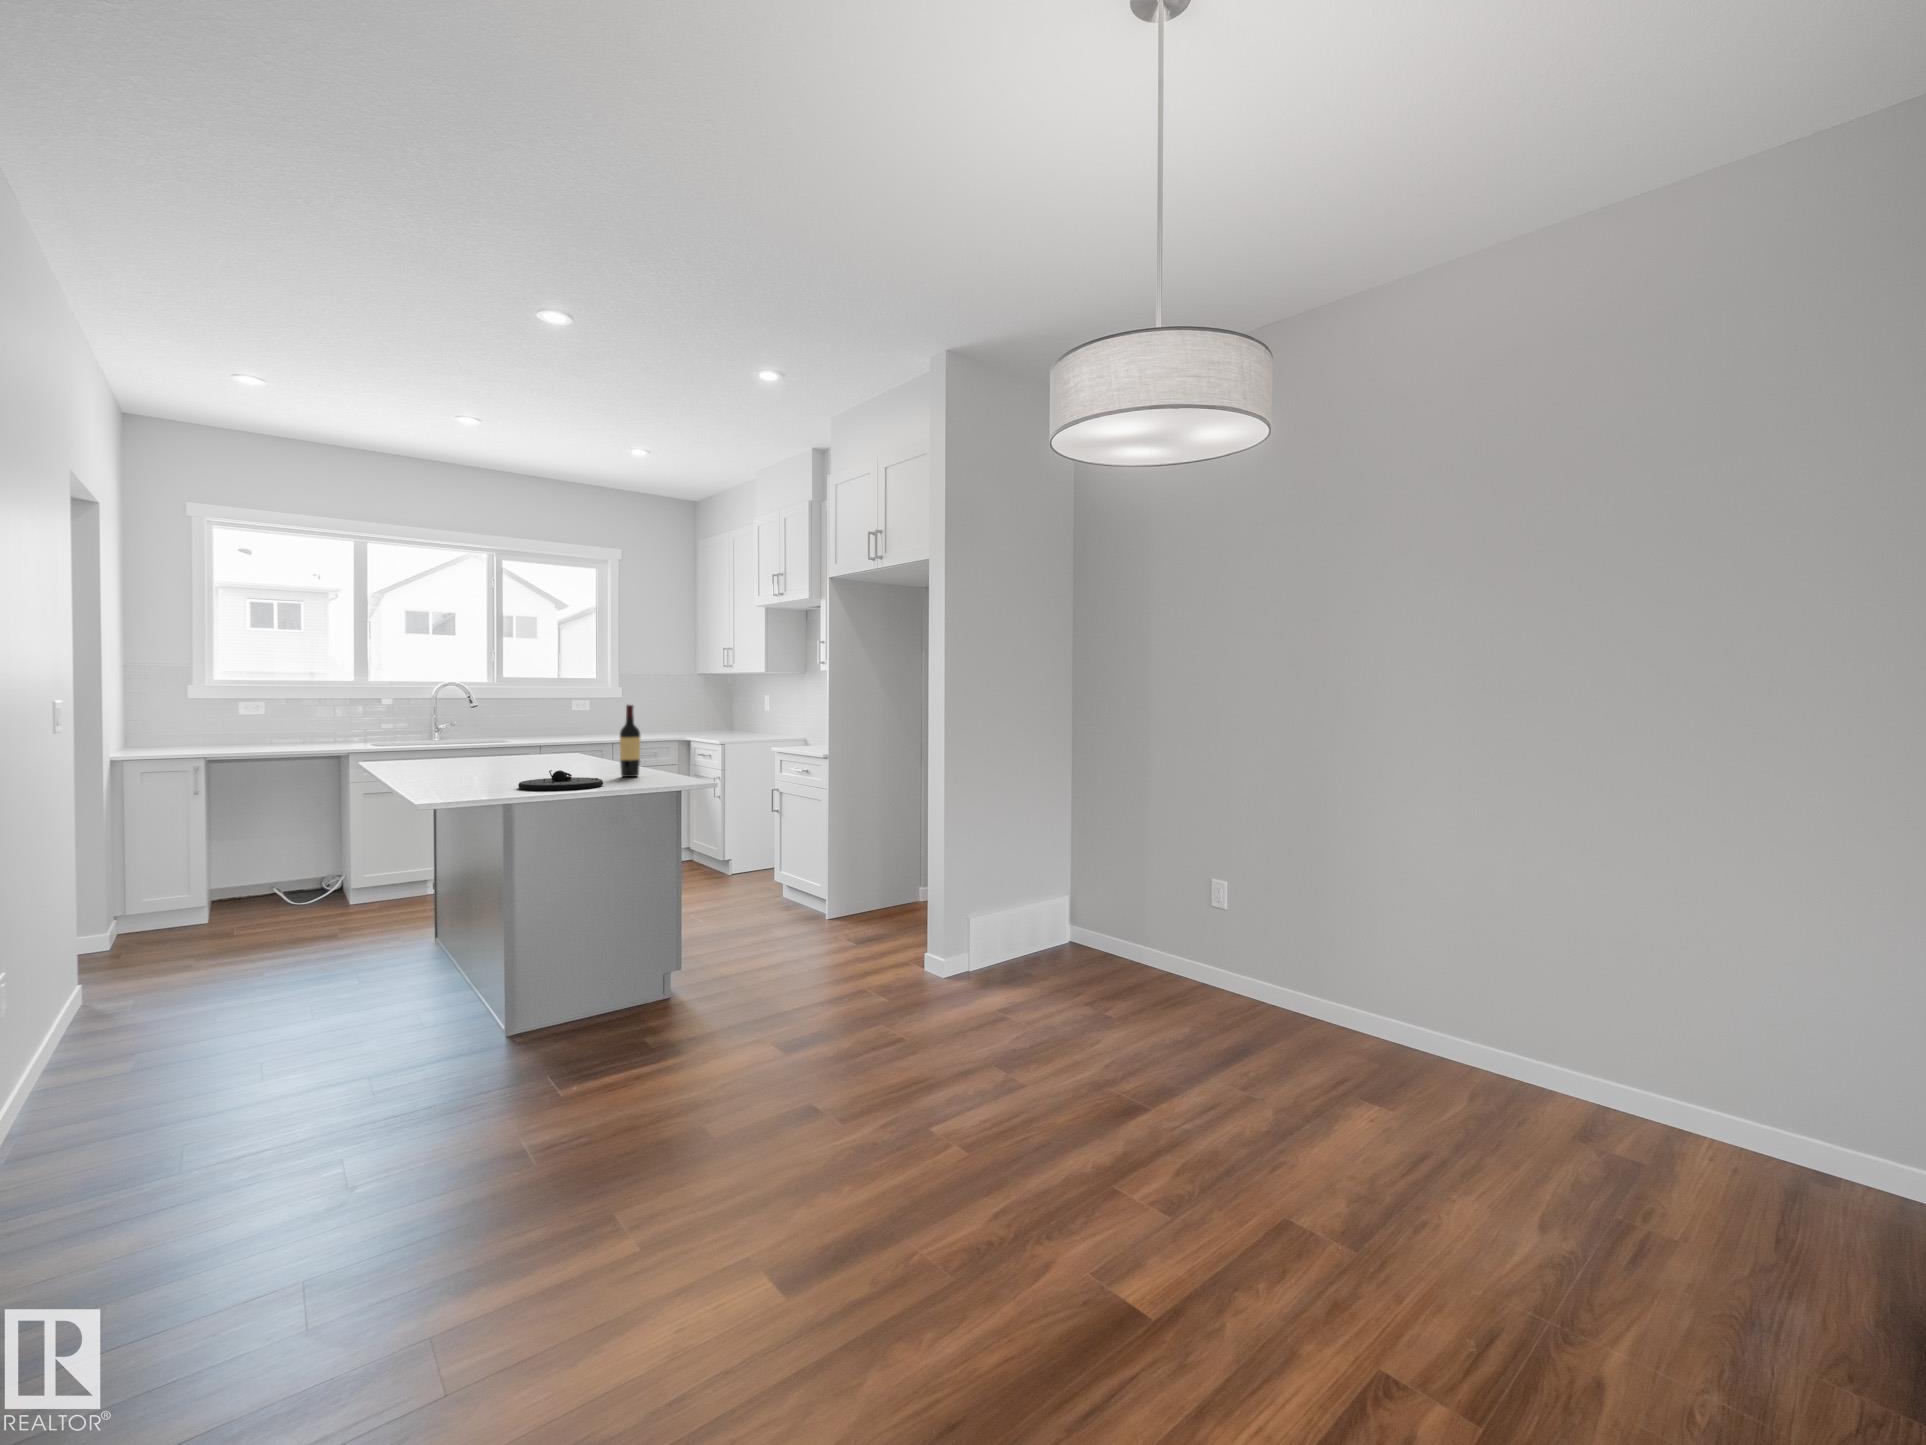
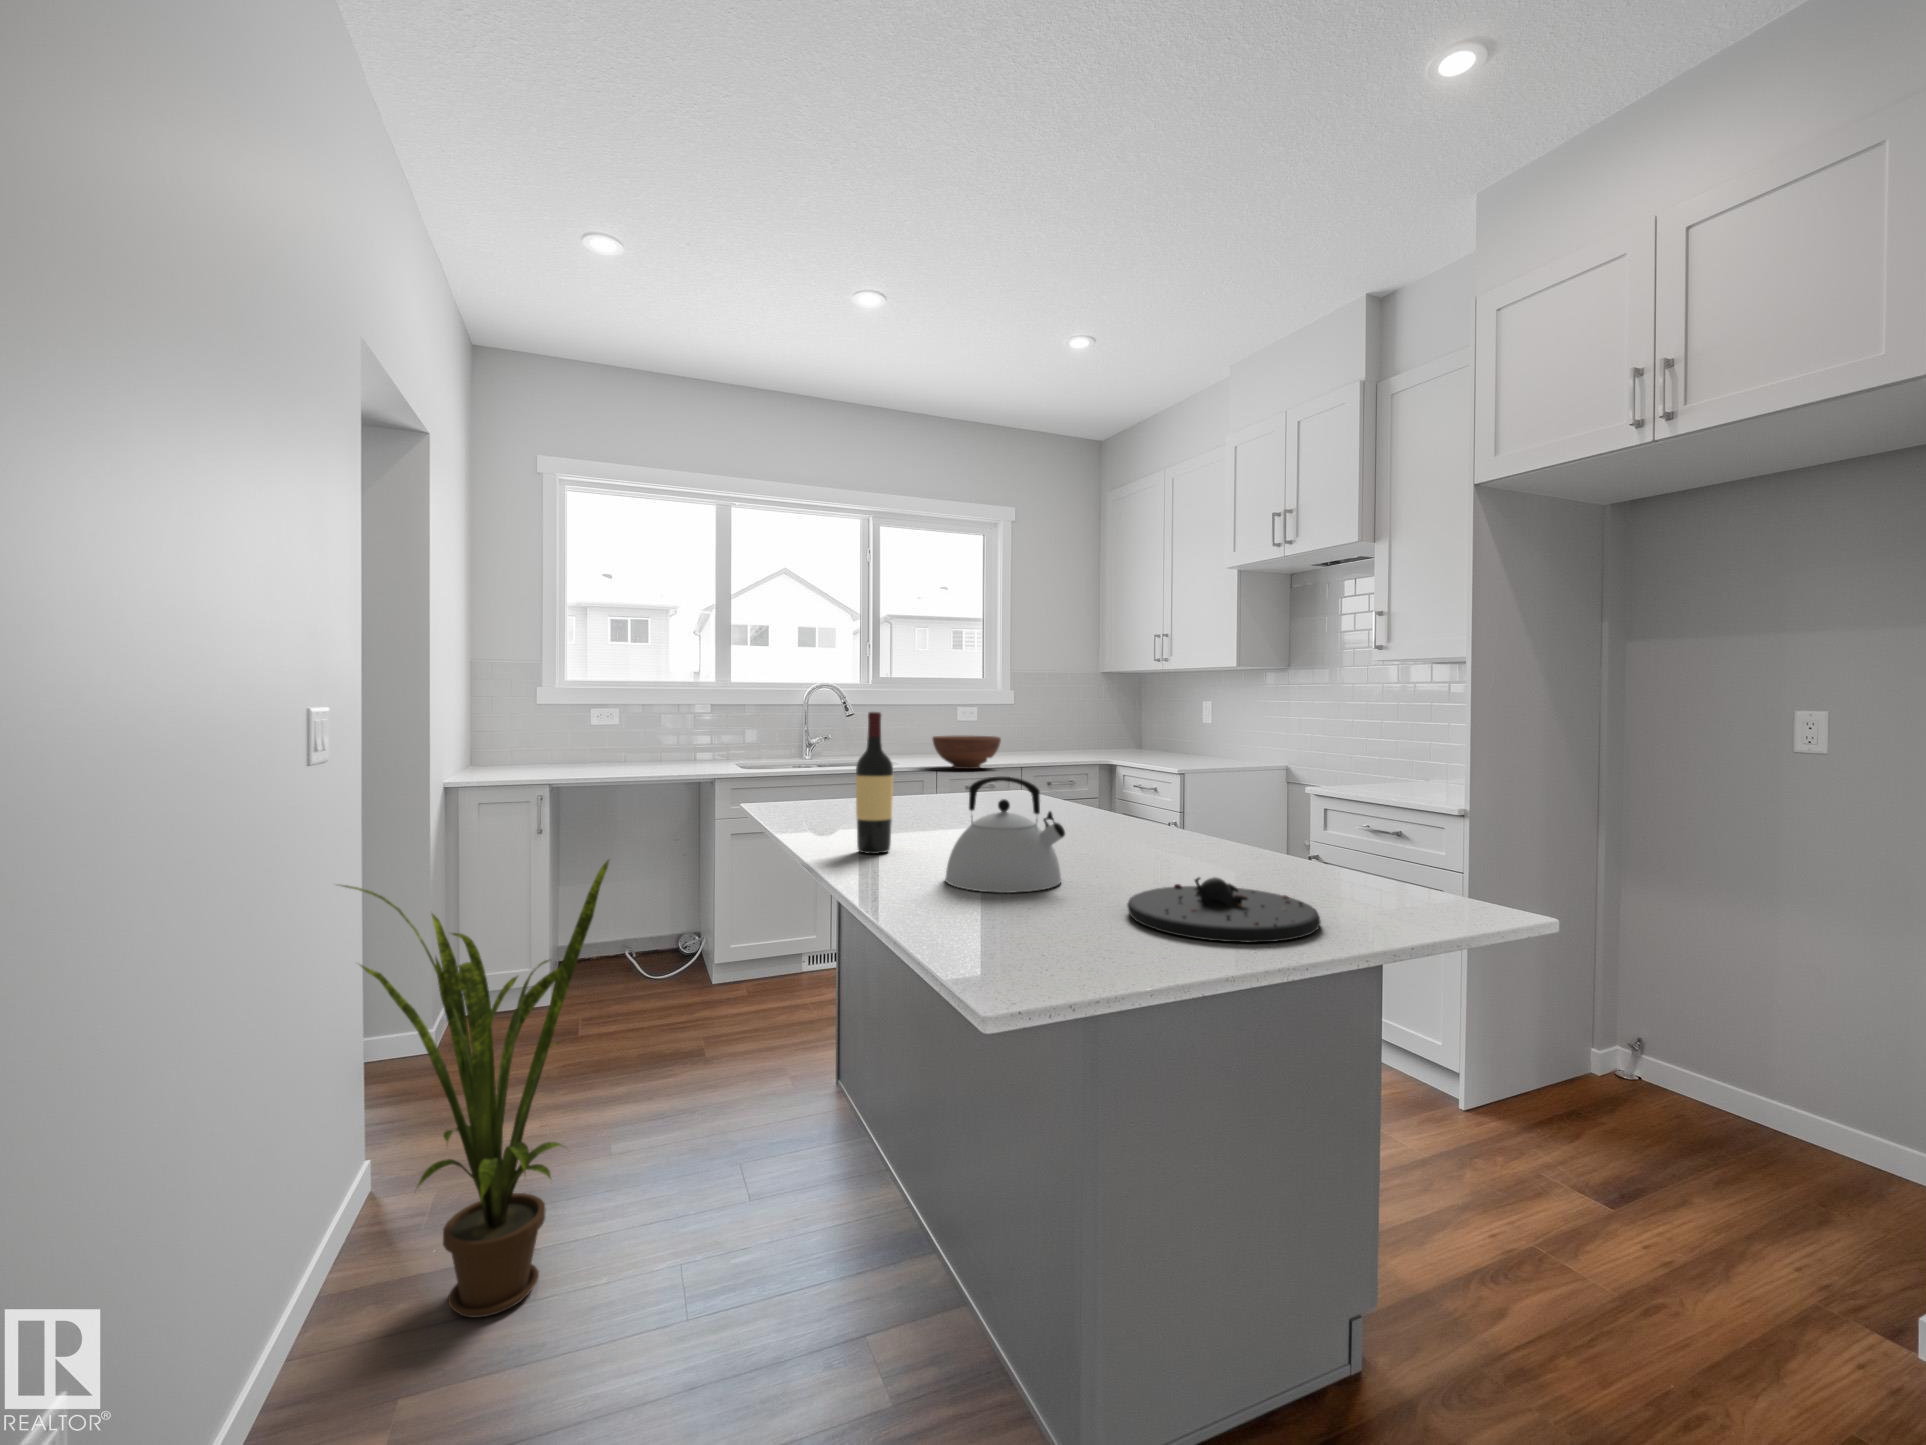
wine bottle: present [620,705,640,777] -> present [856,712,893,854]
fruit bowl: none [541,720,597,744] -> present [933,736,1001,769]
kettle: none [450,734,513,784] -> present [945,776,1065,893]
house plant: none [77,789,262,1031] -> present [343,860,609,1318]

